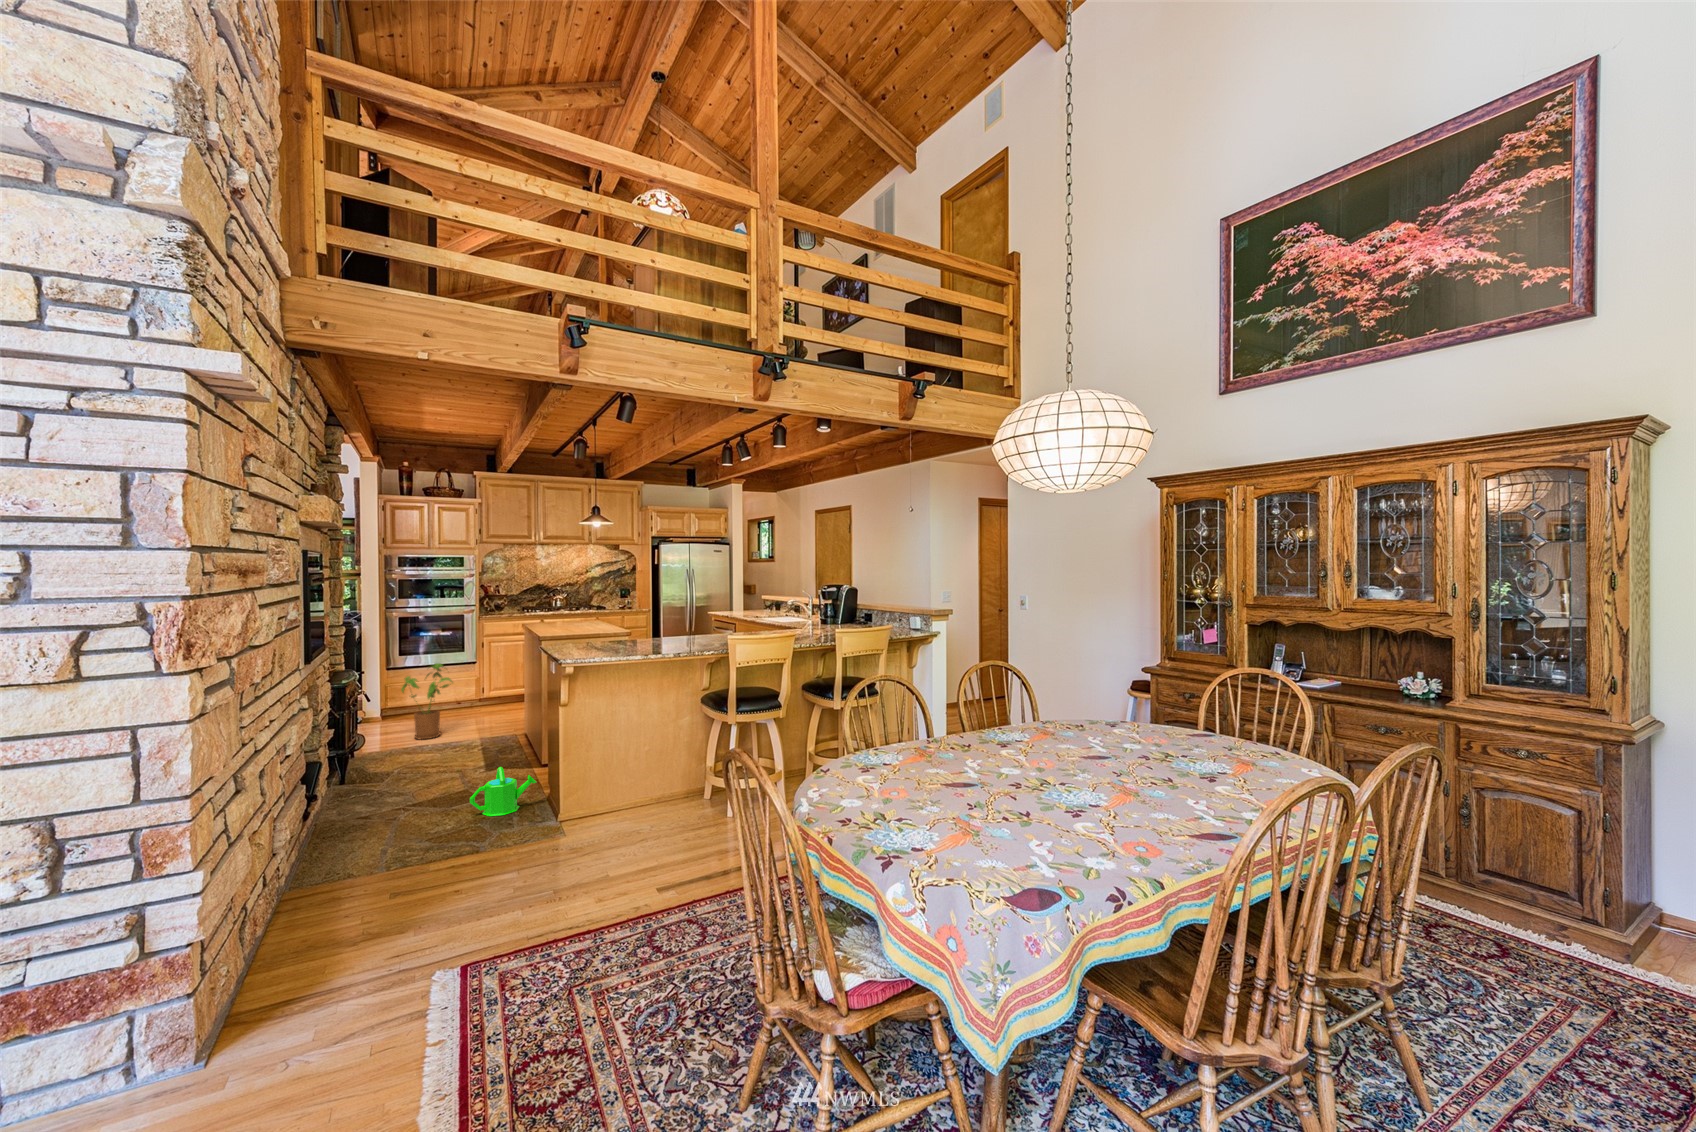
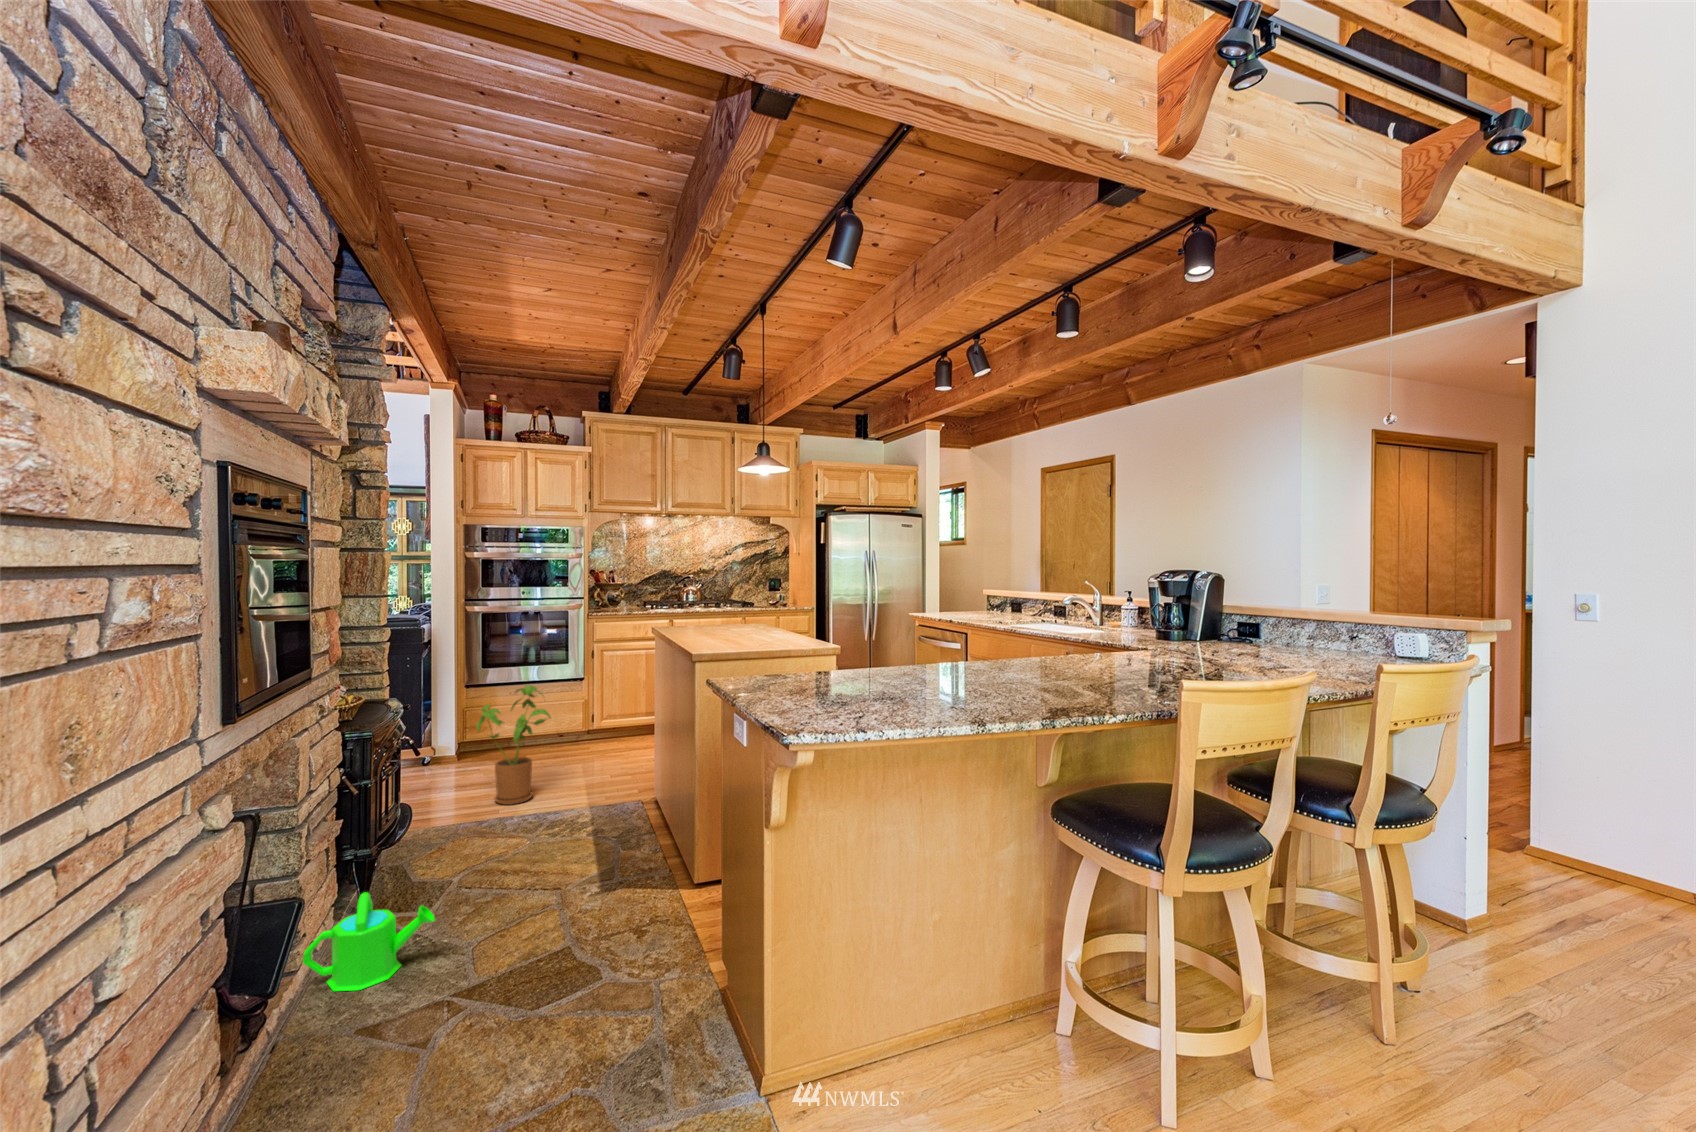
watering can: present [470,767,536,816] -> present [303,892,435,991]

